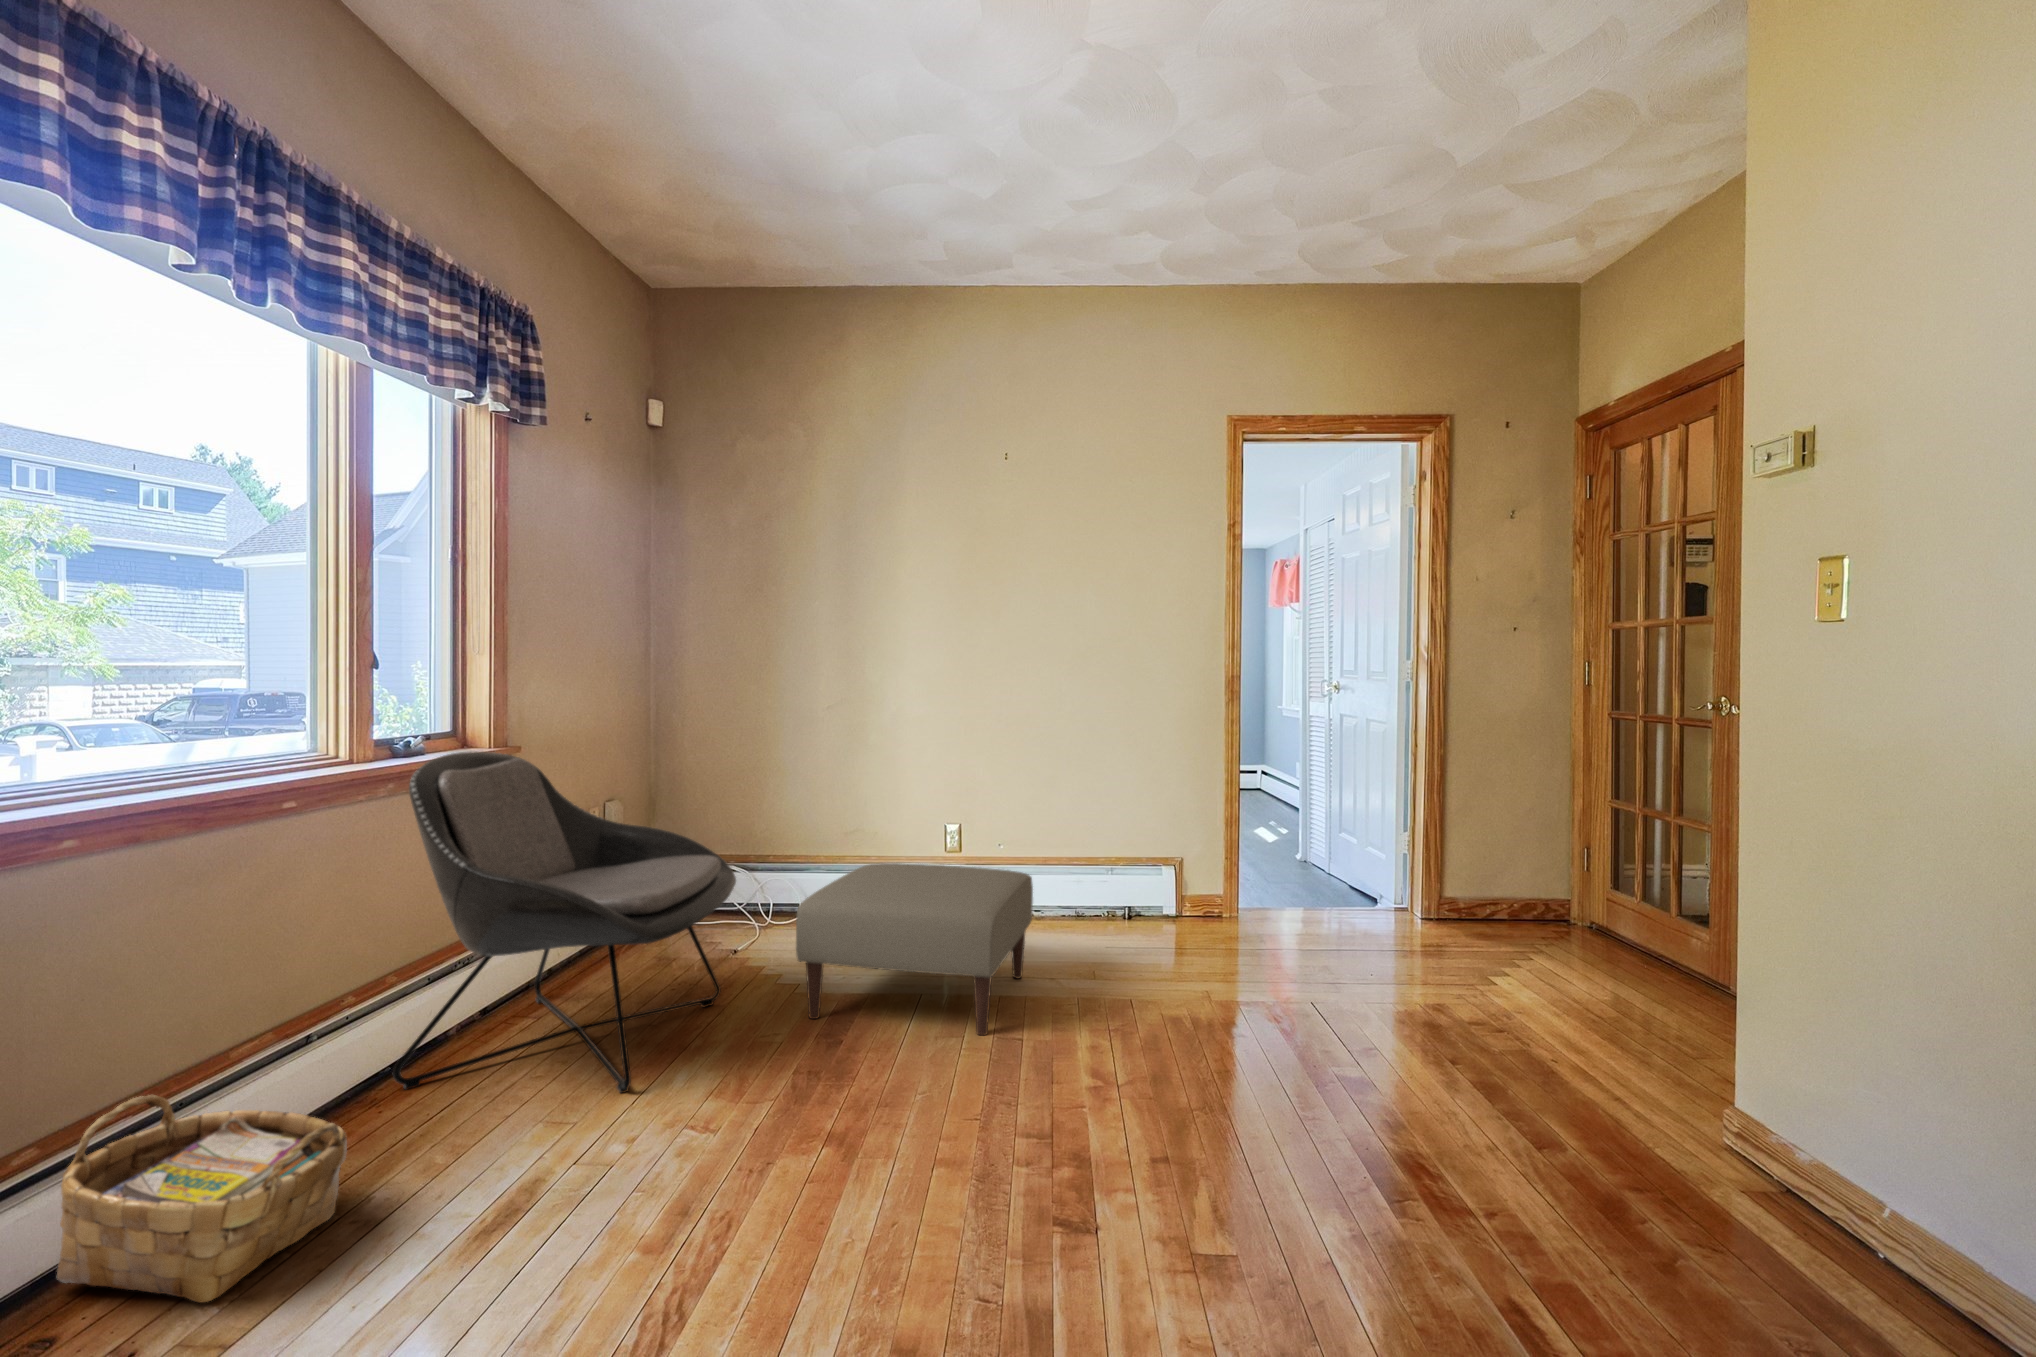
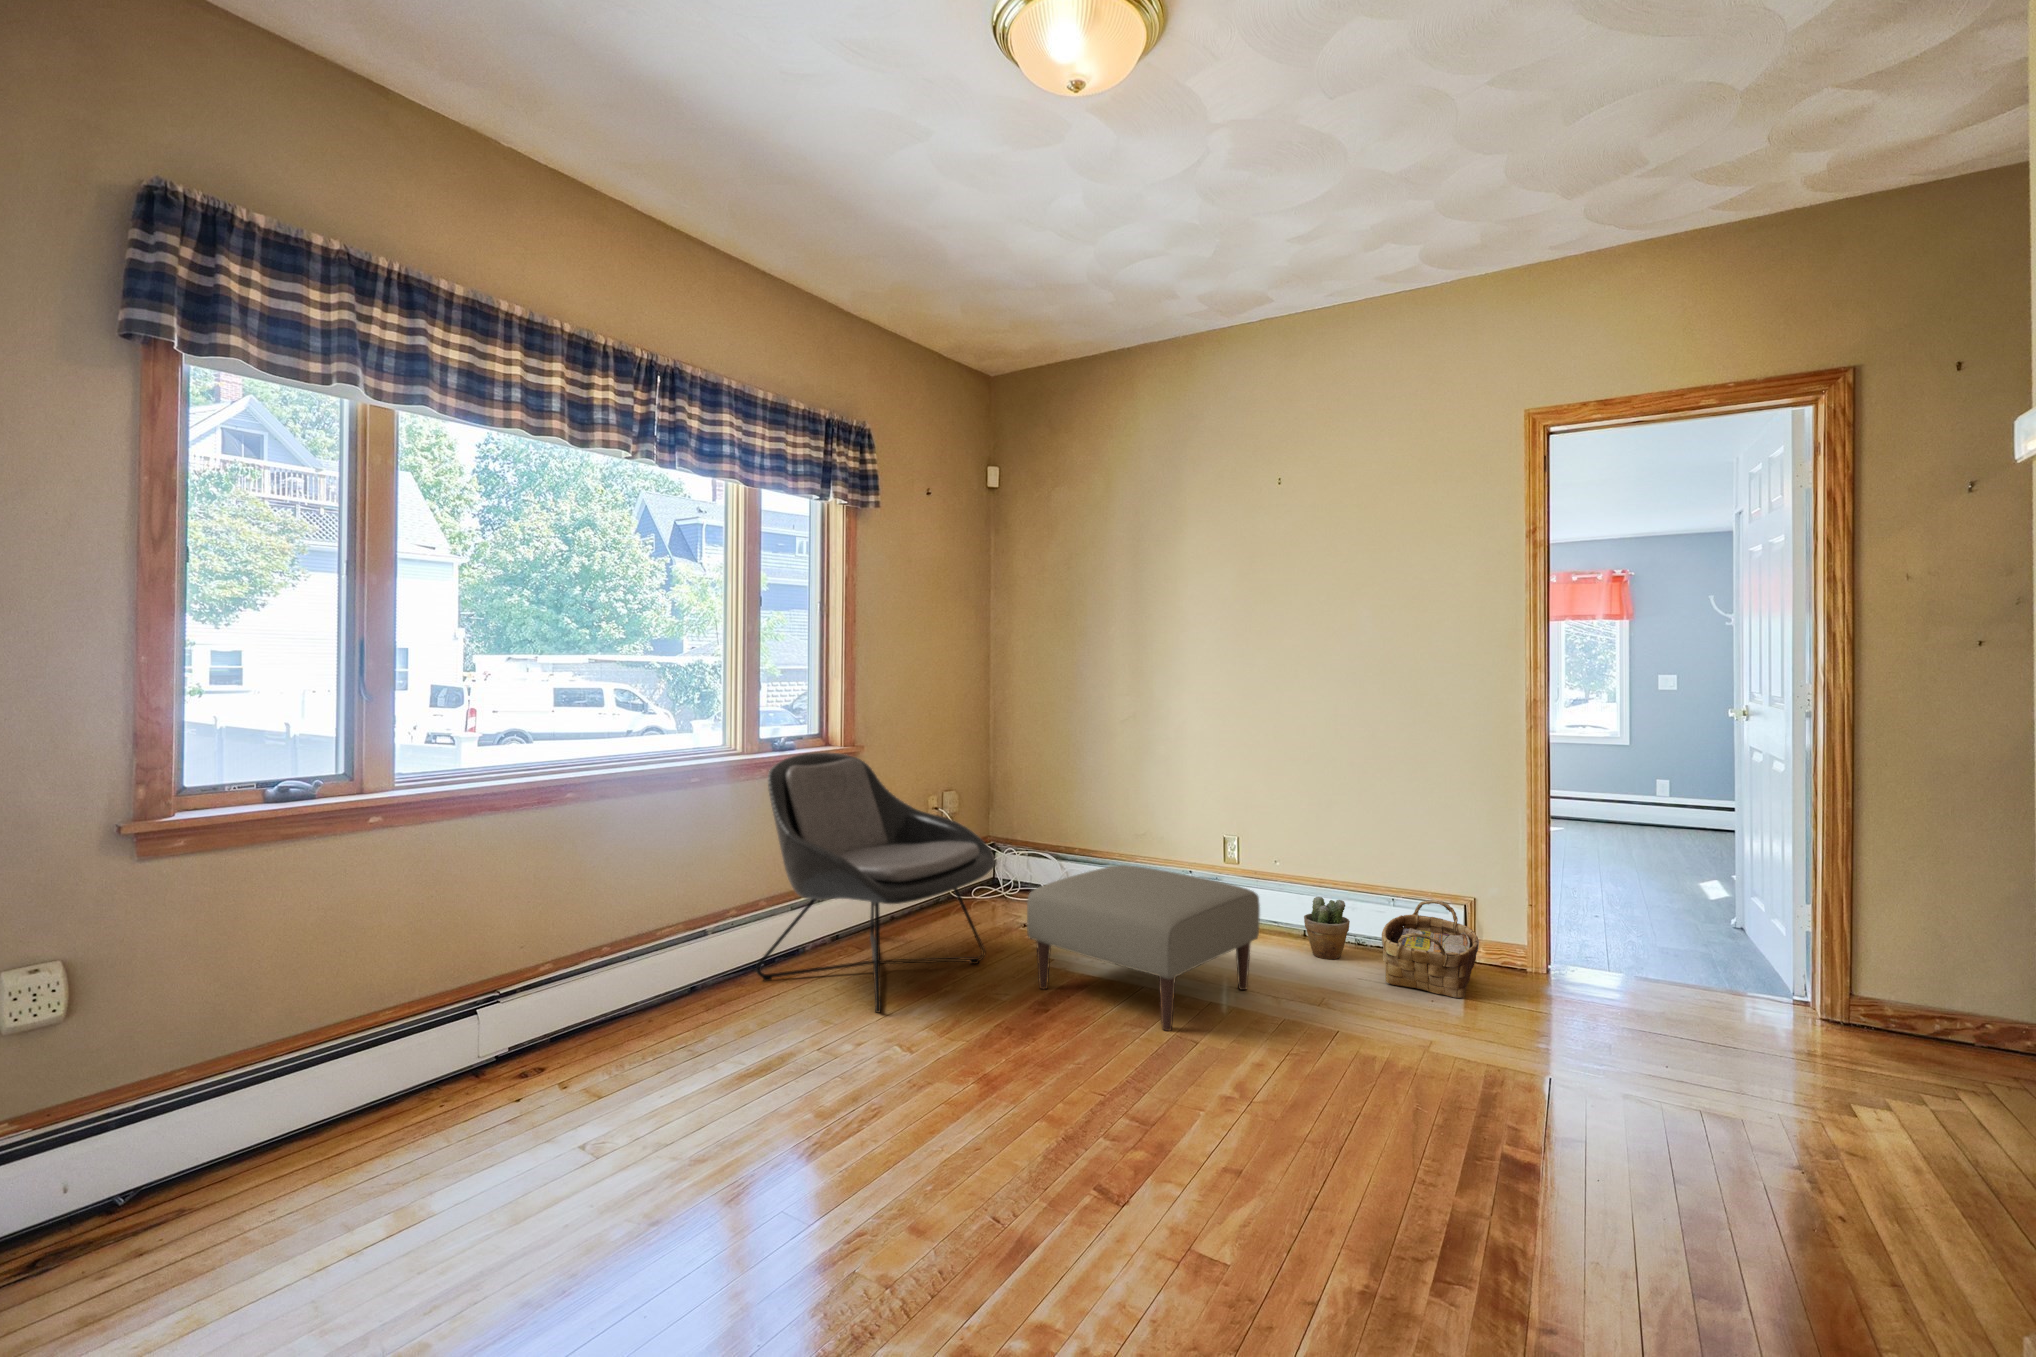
potted plant: none [1040,875,1083,935] -> present [1304,897,1350,959]
woven basket: present [57,1095,347,1302] -> present [1382,900,1479,998]

